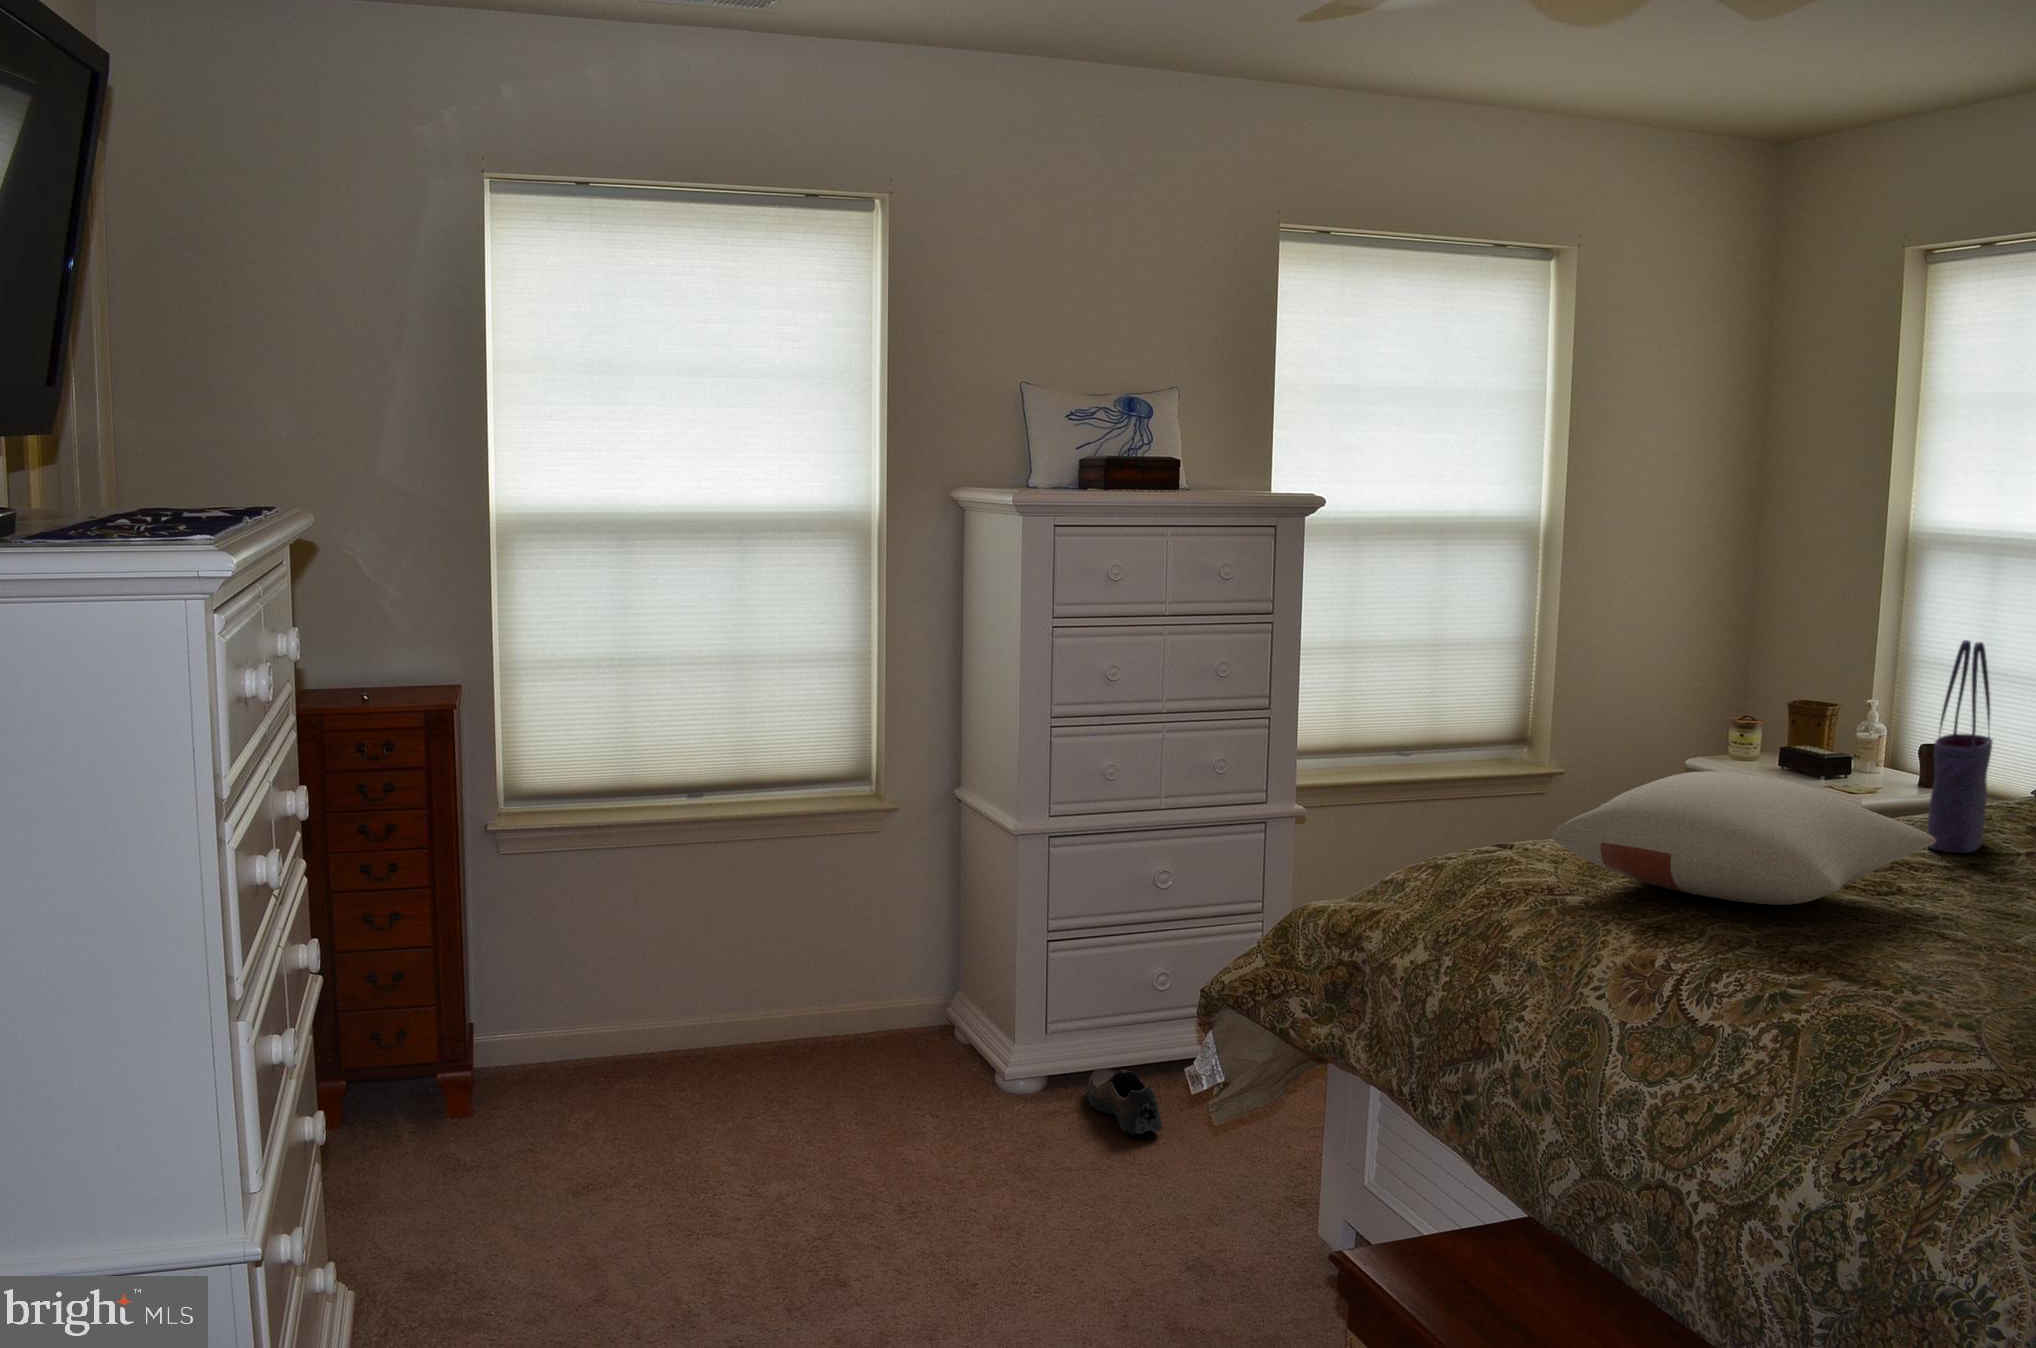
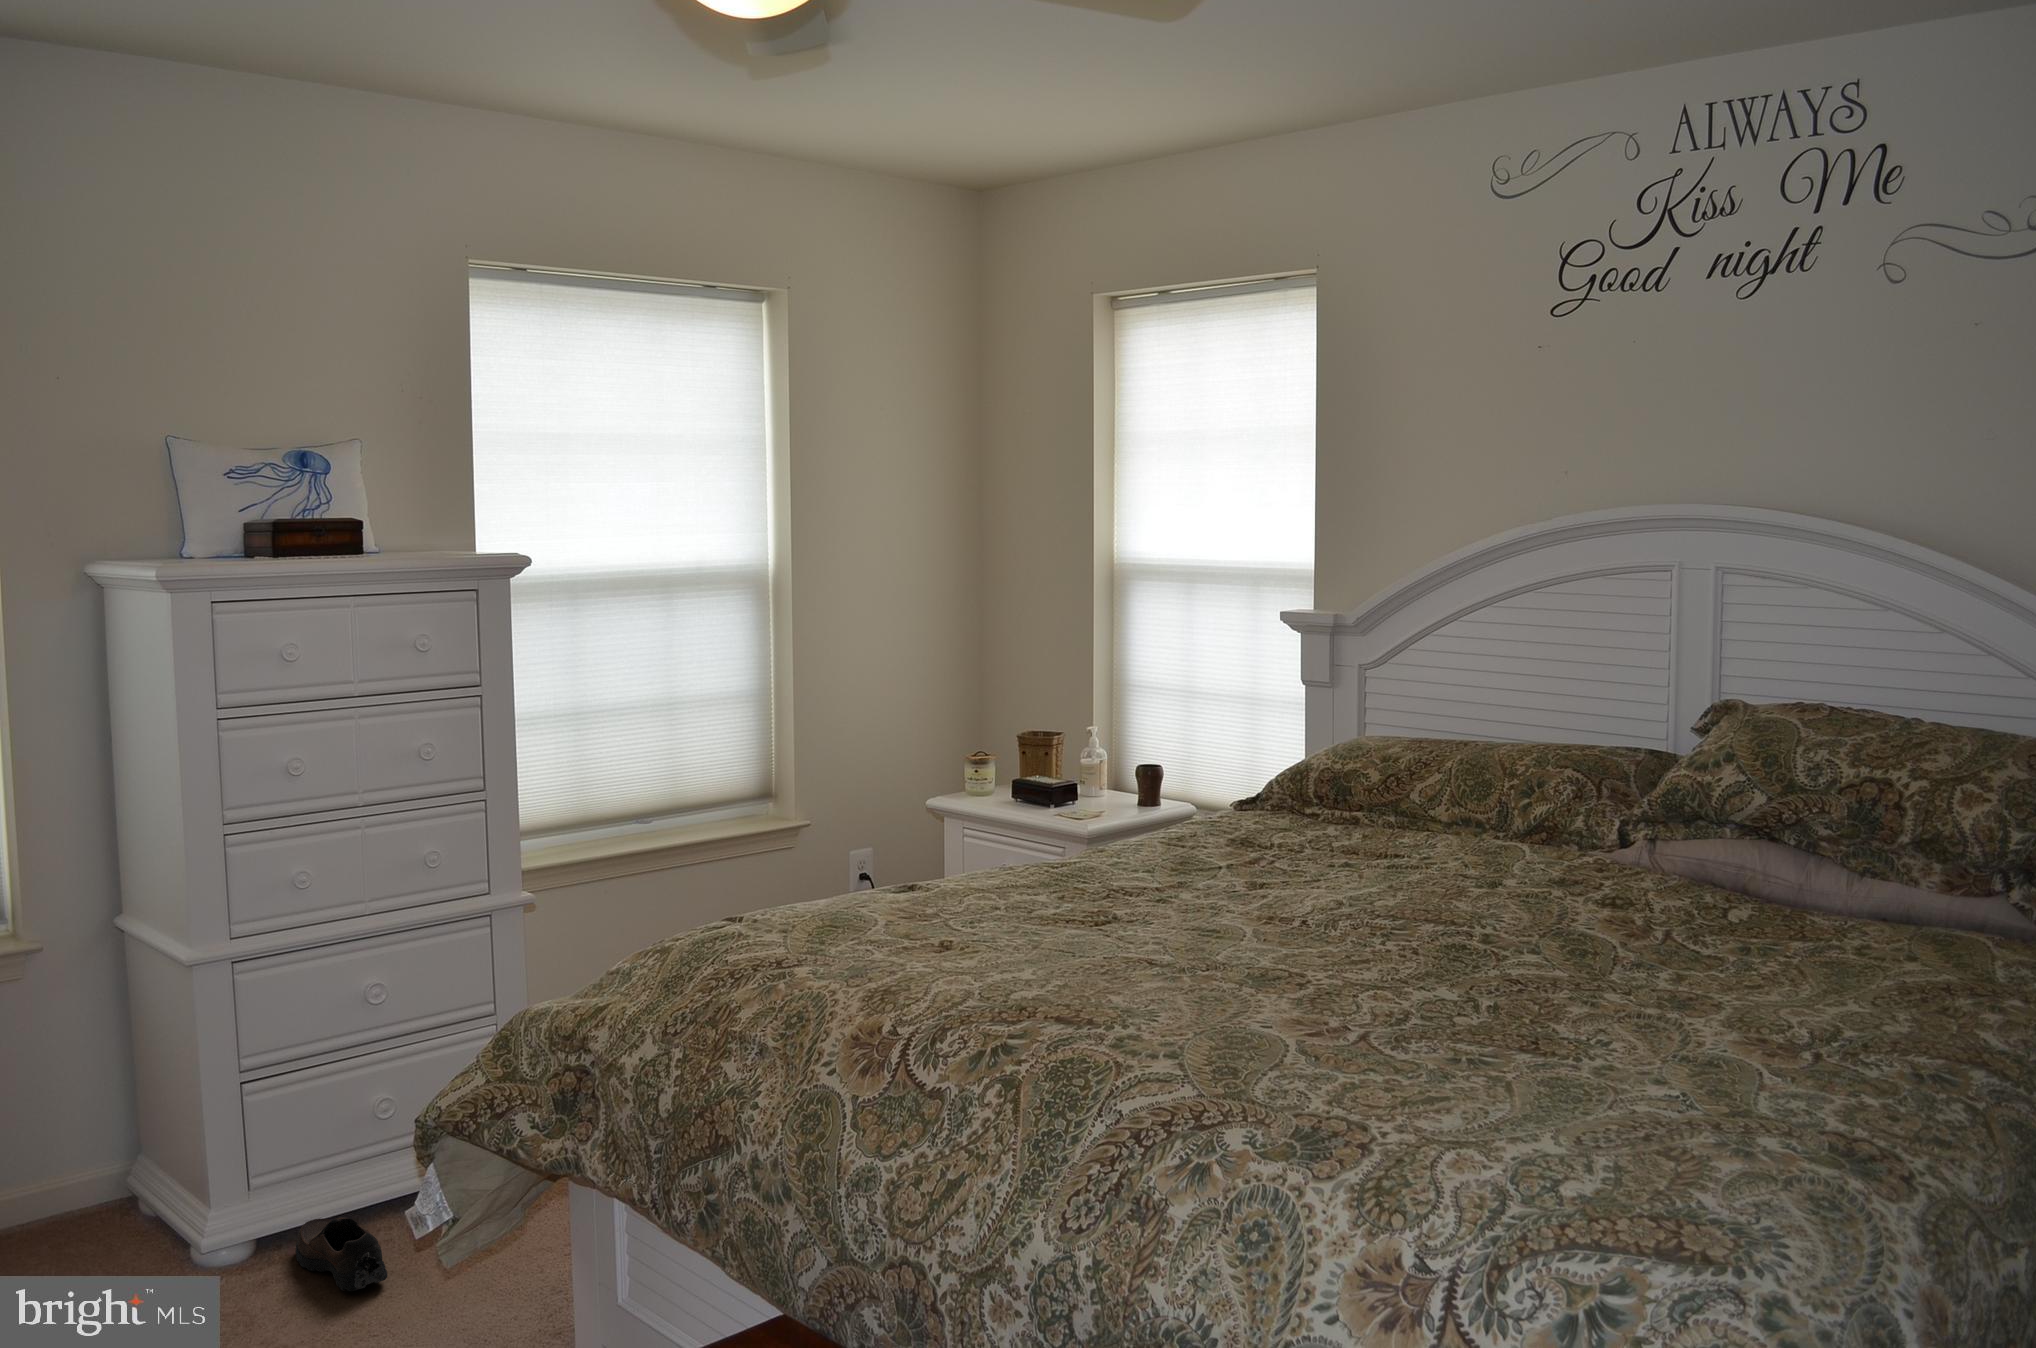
tote bag: present [1927,640,1992,853] -> none [1120,676,1167,874]
pillow: present [1553,771,1936,905] -> none [780,820,1128,949]

